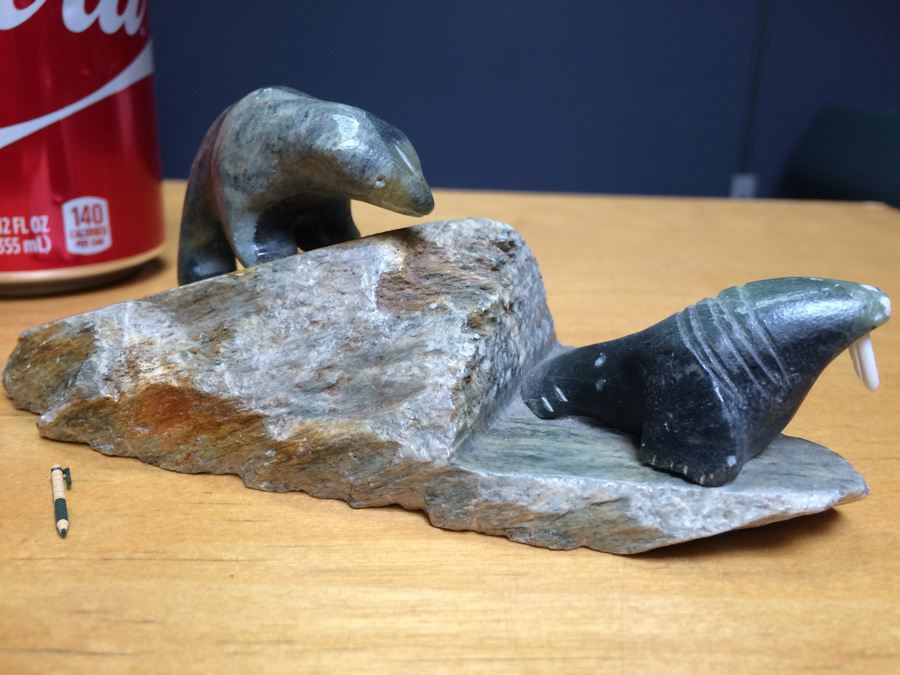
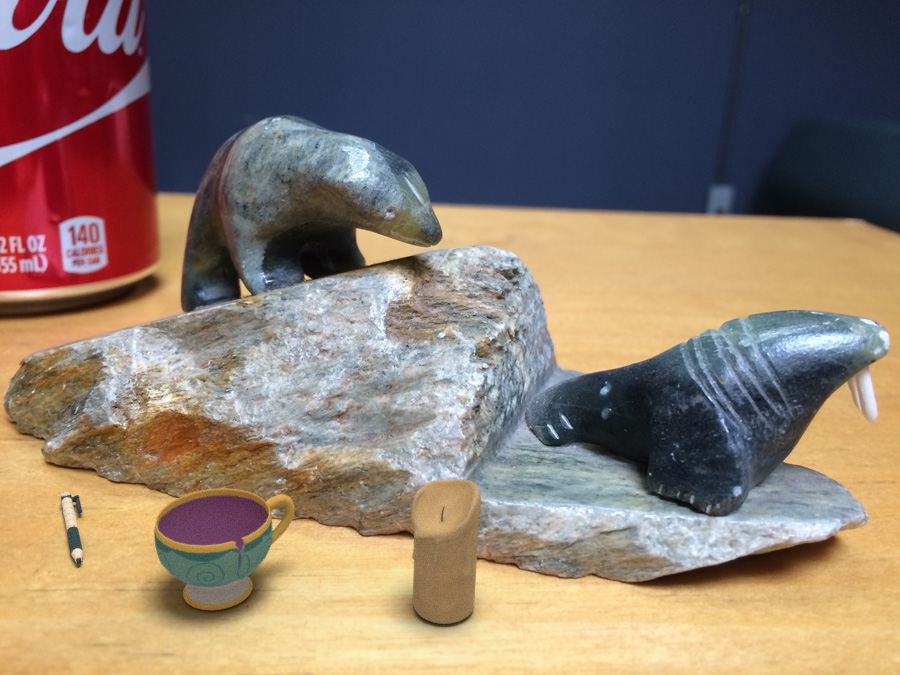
candle: none [394,448,466,595] -> present [410,479,481,624]
teacup: none [134,458,279,581] -> present [154,488,295,610]

